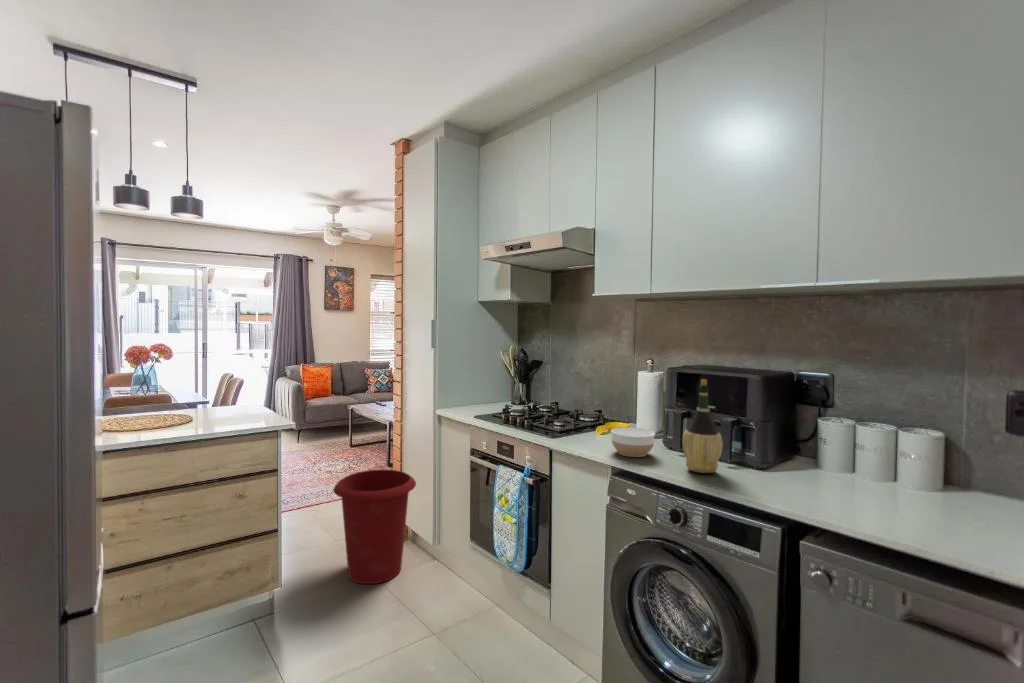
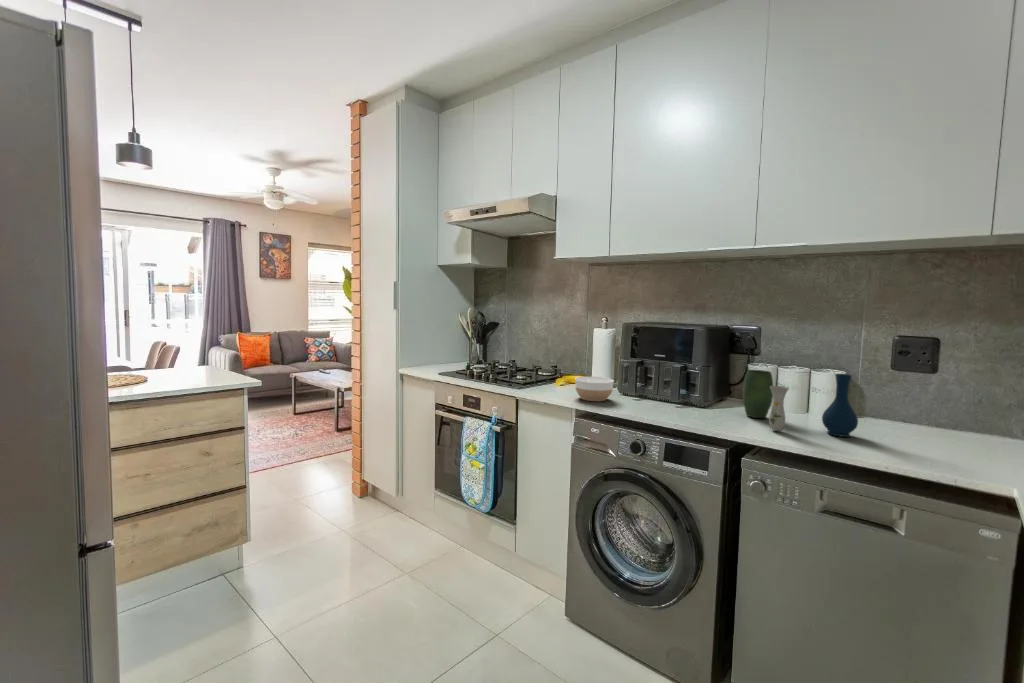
wine bottle: present [683,379,723,473] -> none [640,329,674,411]
vase: none [808,428,959,522] -> present [743,370,858,437]
waste bin: present [334,470,416,584] -> none [297,429,380,538]

